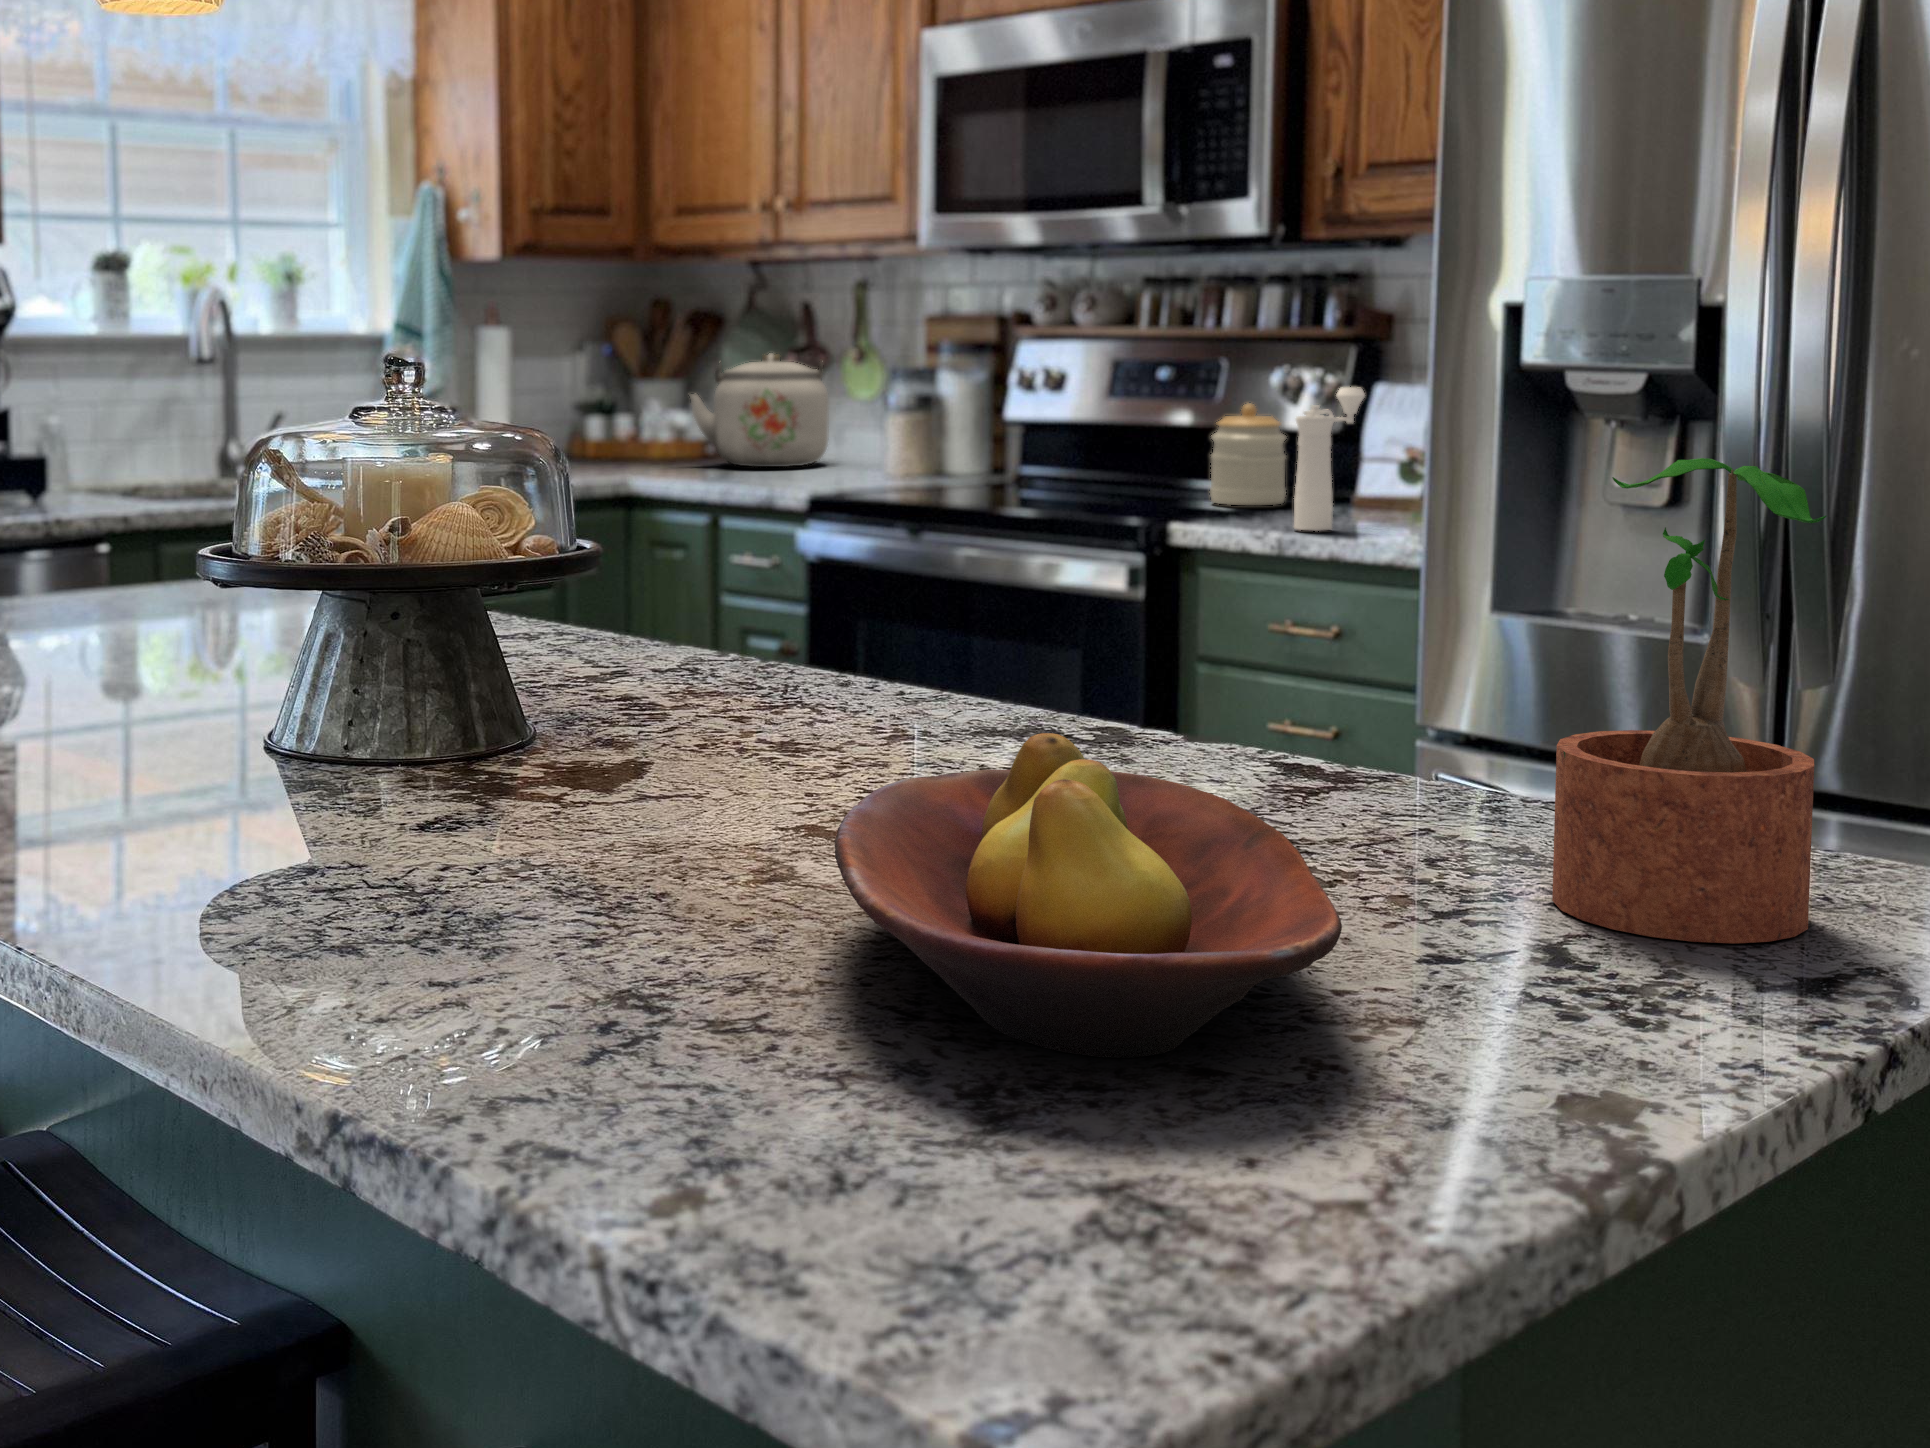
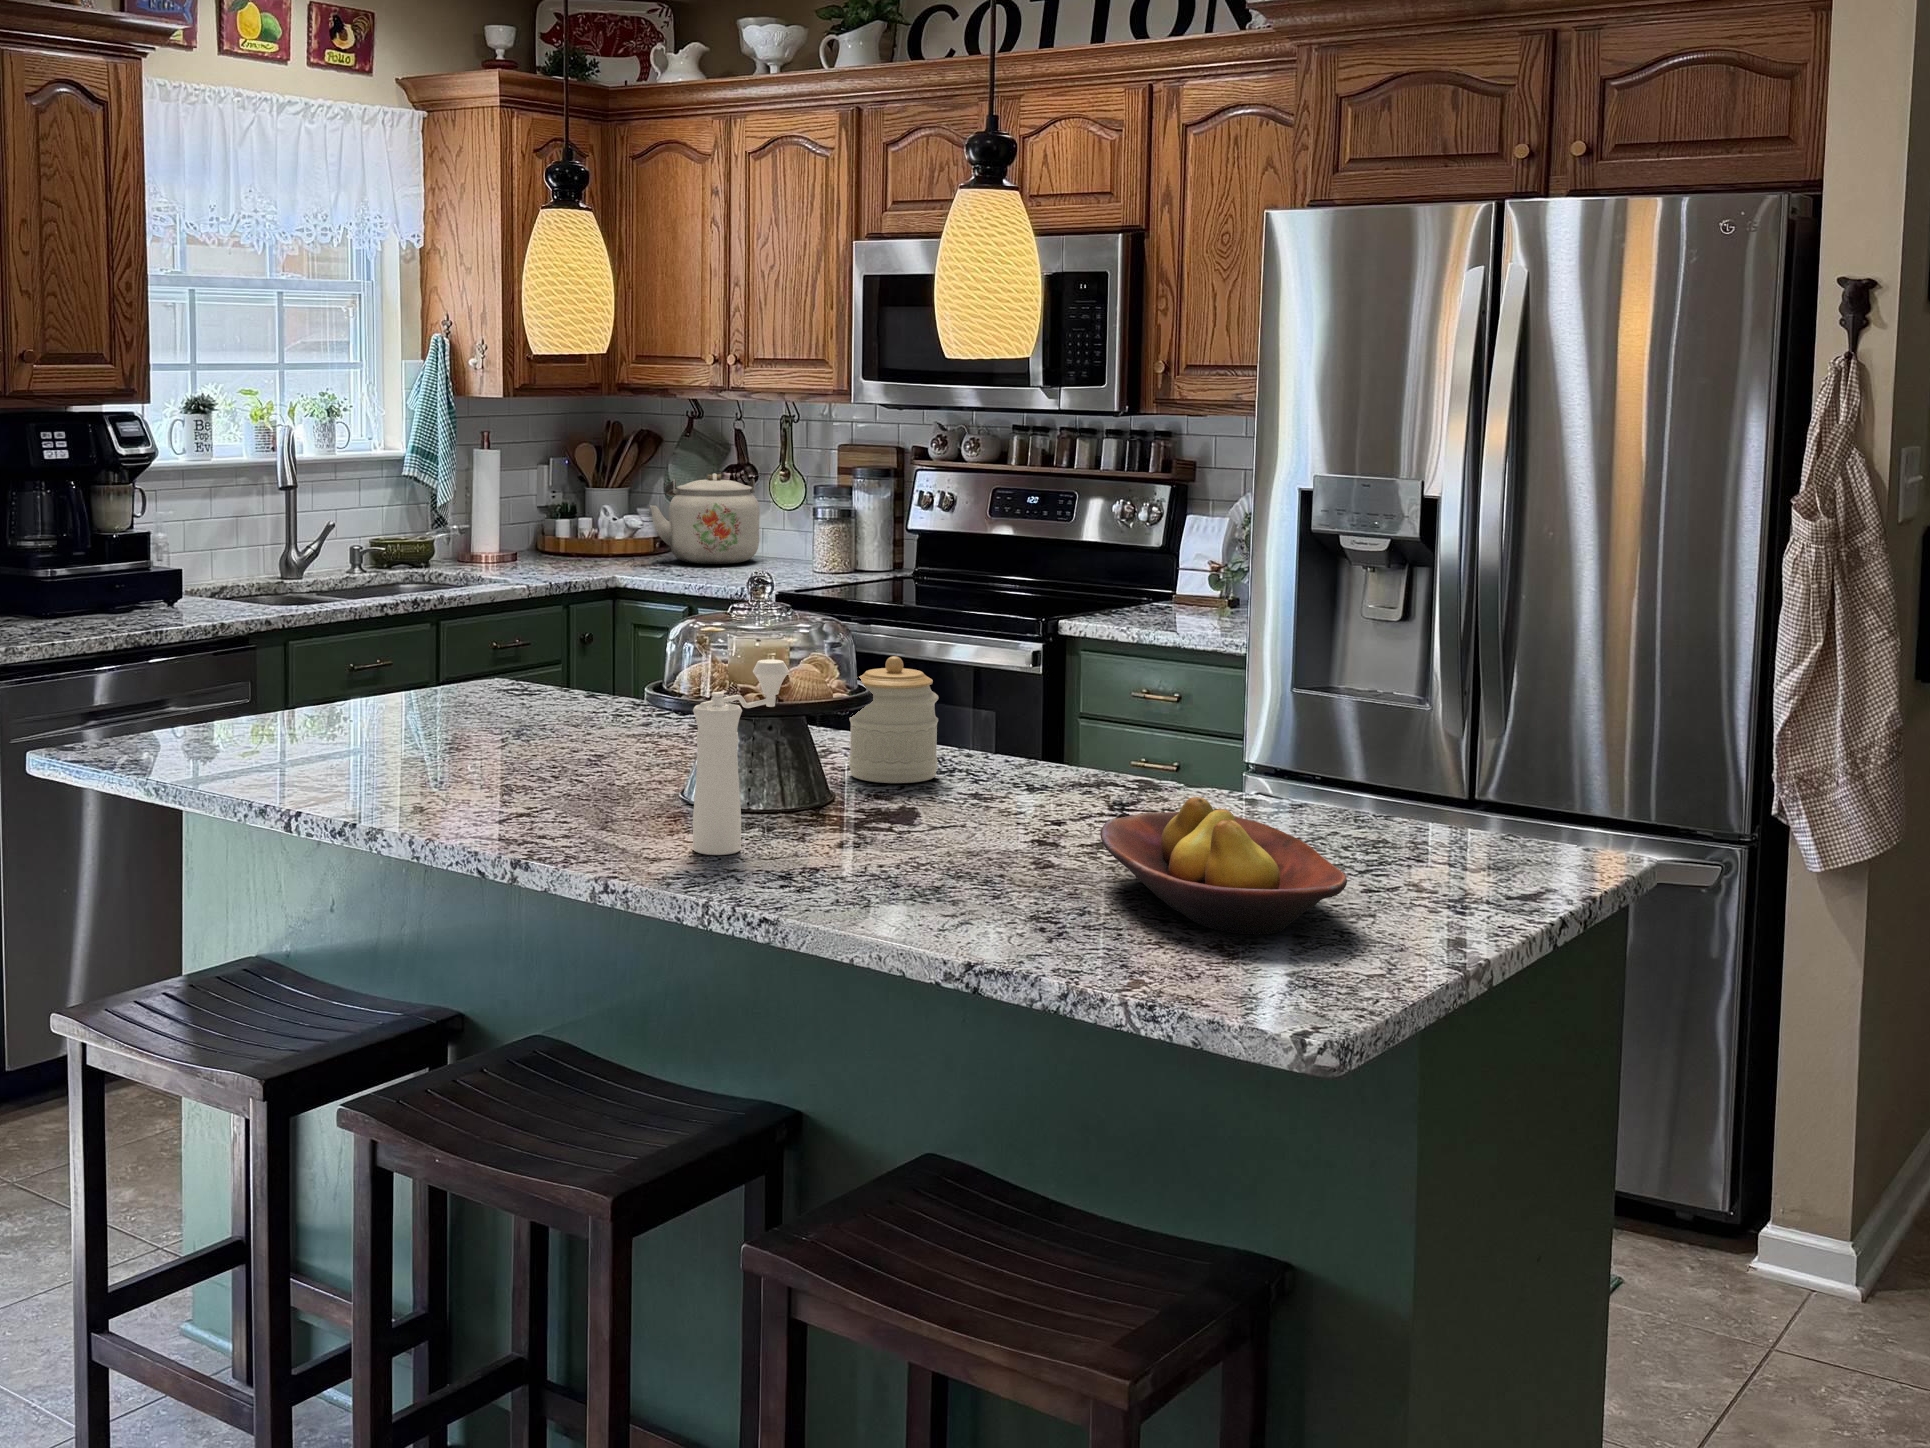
pepper mill: present [1294,387,1365,531] -> present [693,659,789,855]
jar: present [1210,404,1286,505] -> present [849,656,939,783]
potted plant: present [1552,458,1826,943] -> none [1404,660,1524,882]

